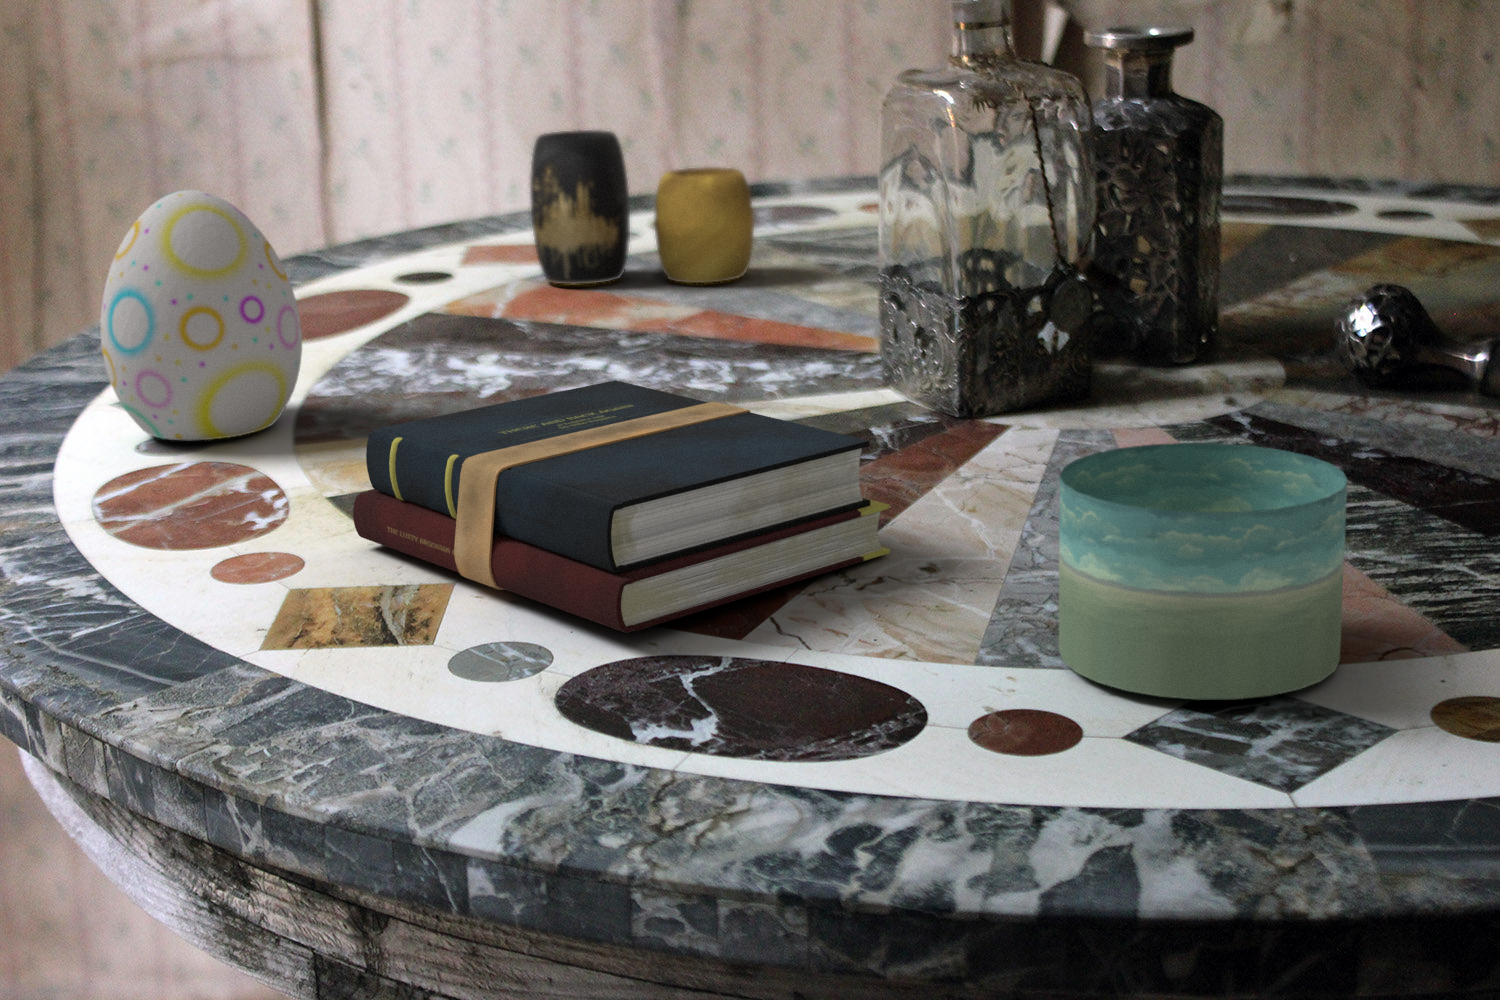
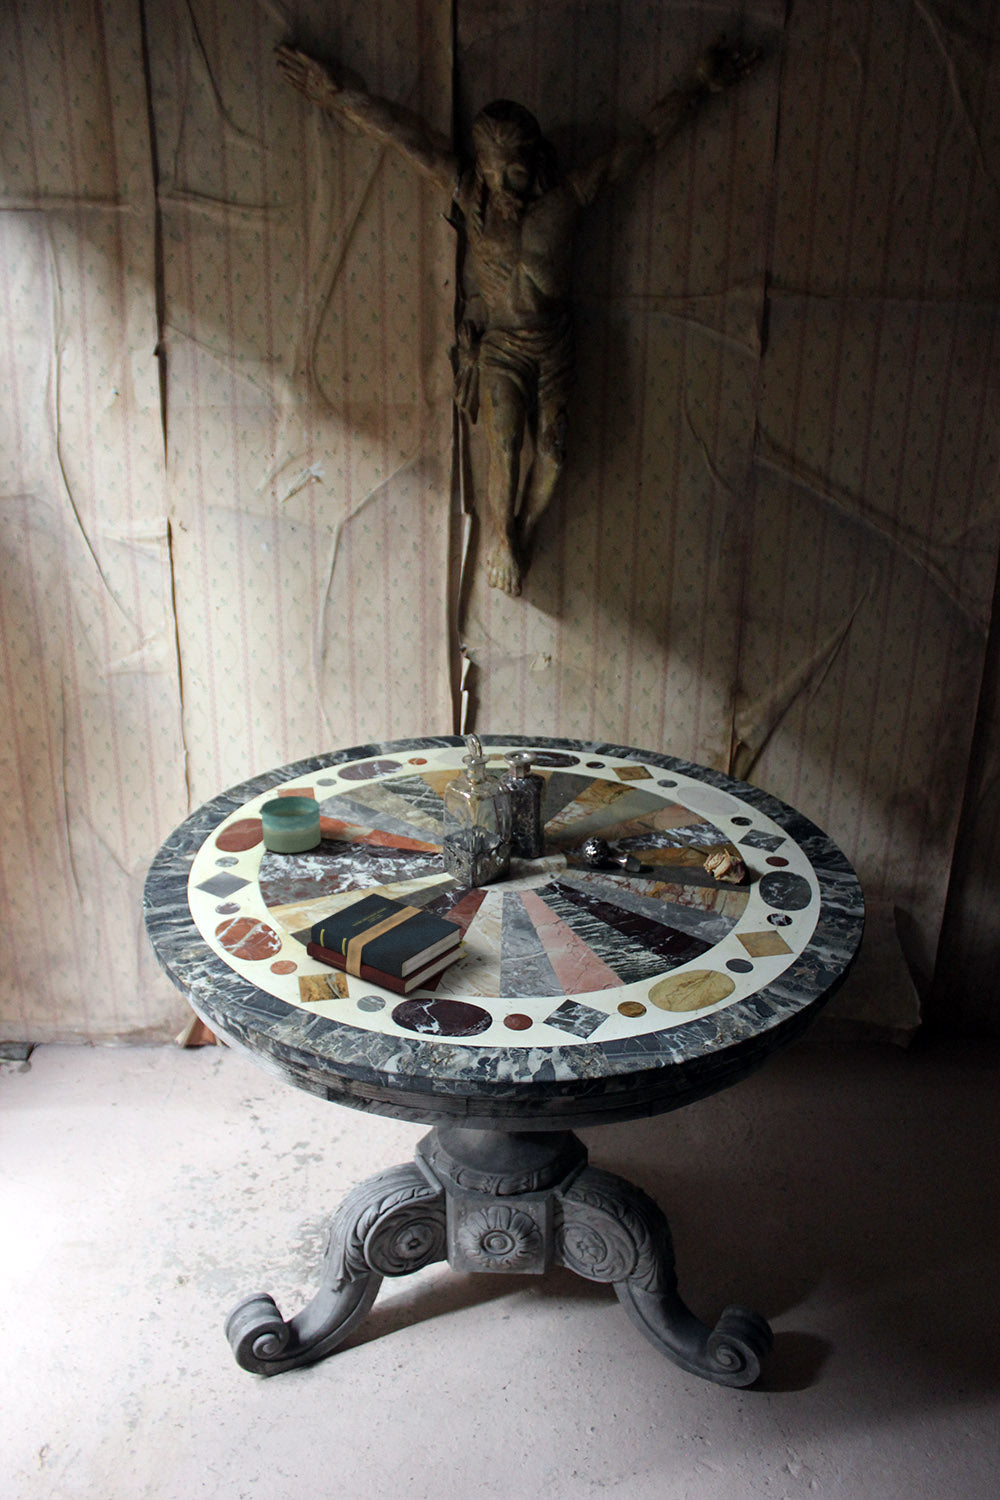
vase: present [530,130,754,284] -> none [299,751,380,808]
decorative egg: present [100,190,302,440] -> none [191,825,257,907]
candle: present [1059,443,1347,700] -> present [261,796,321,853]

